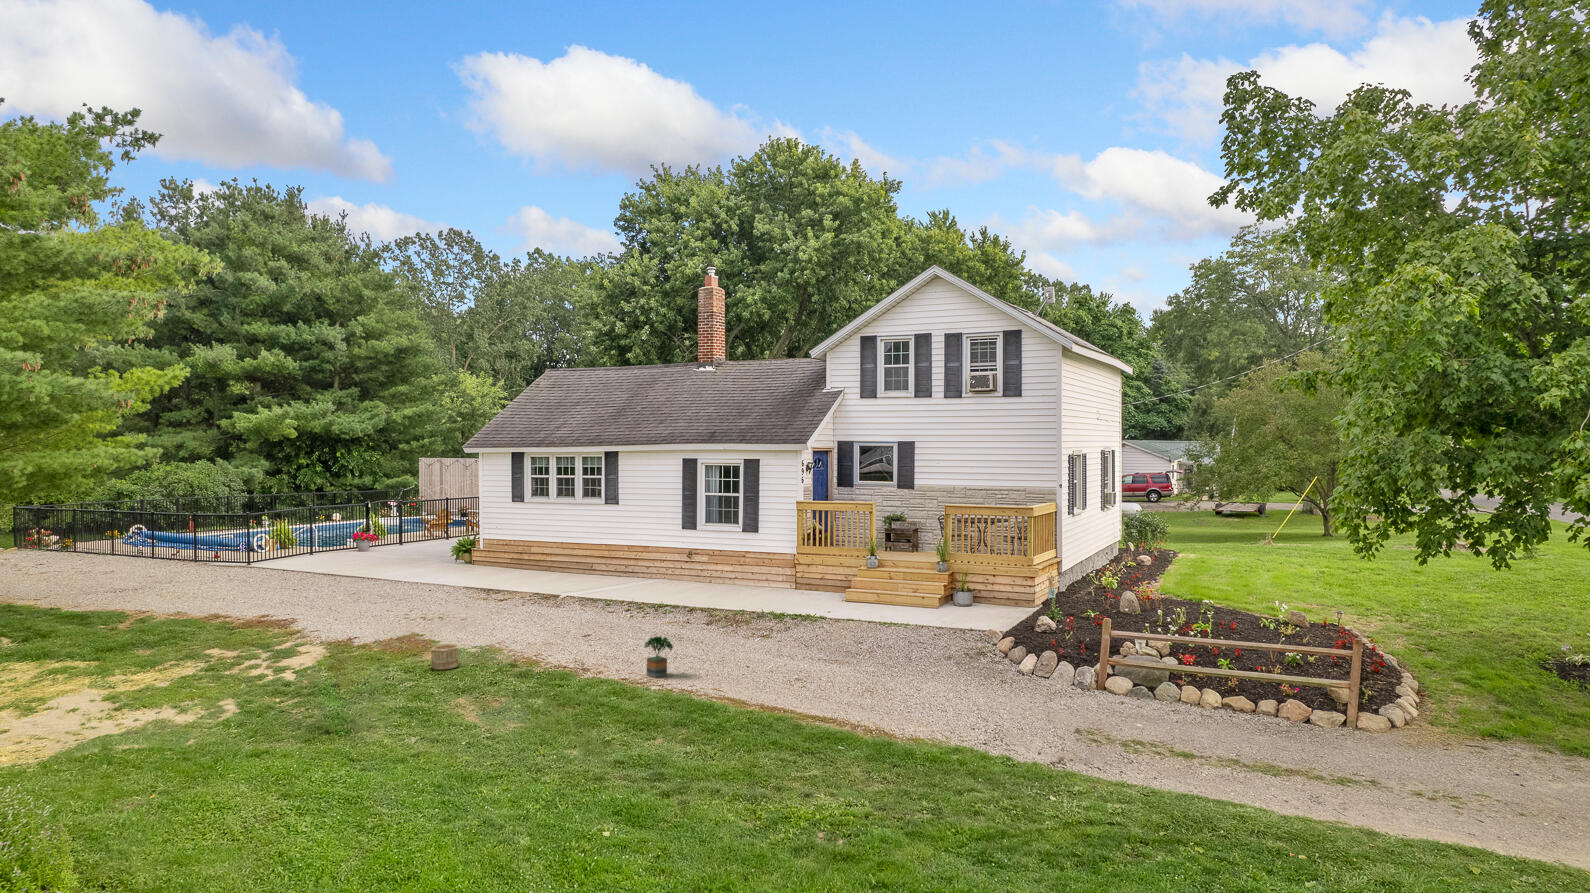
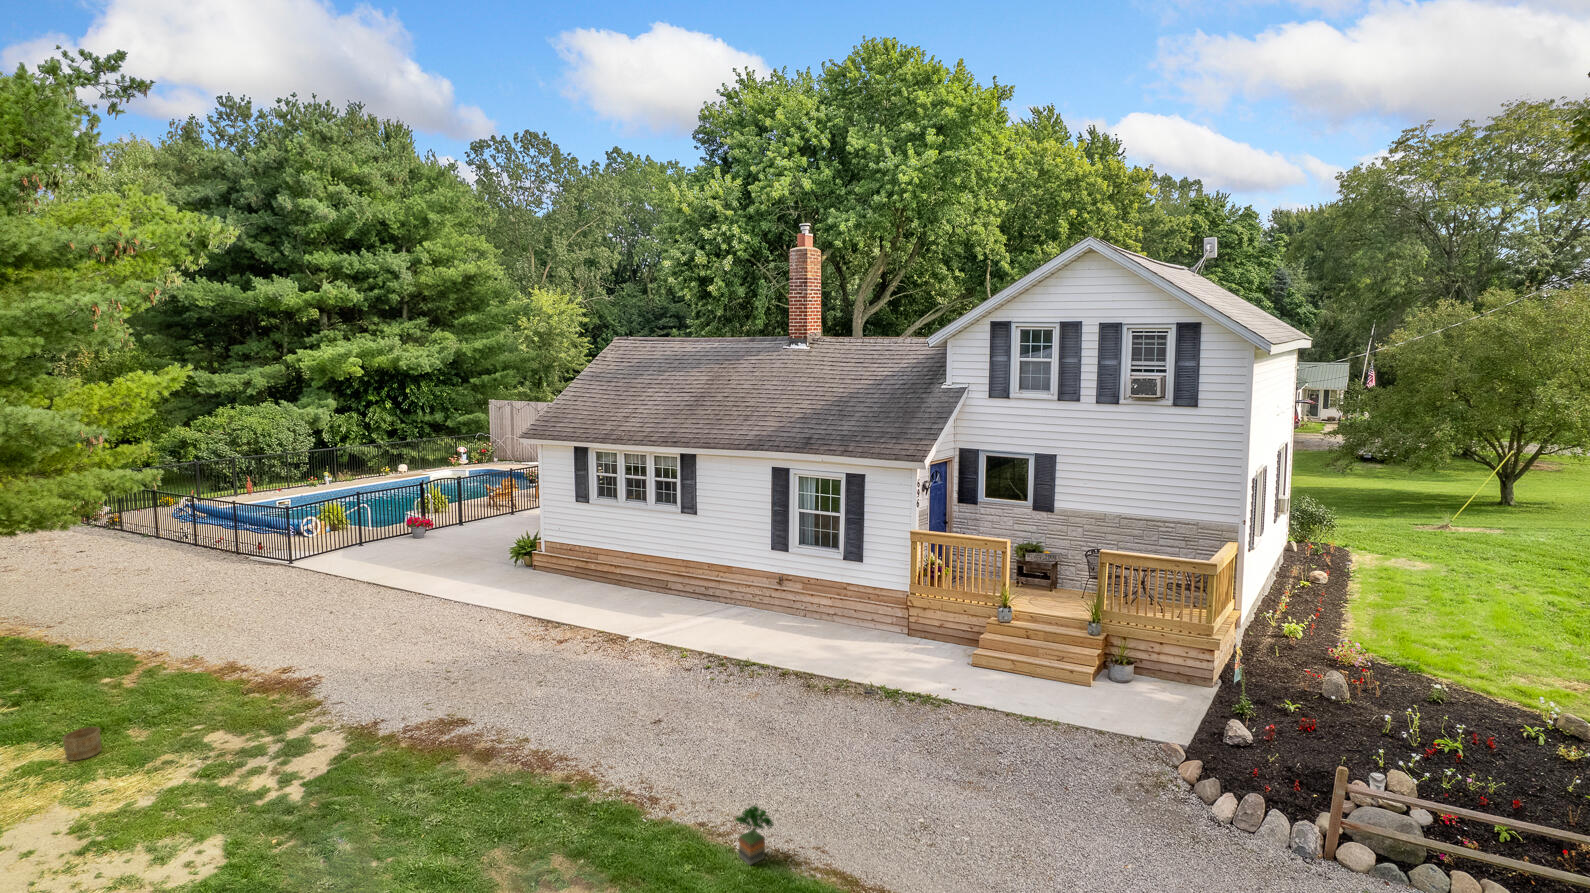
wooden bucket: present [431,644,459,670] -> present [62,727,101,761]

